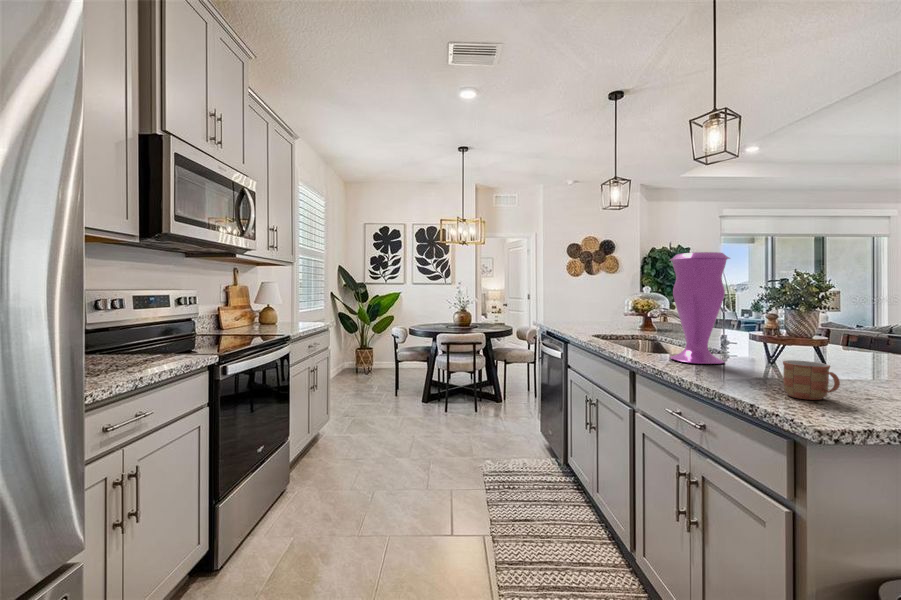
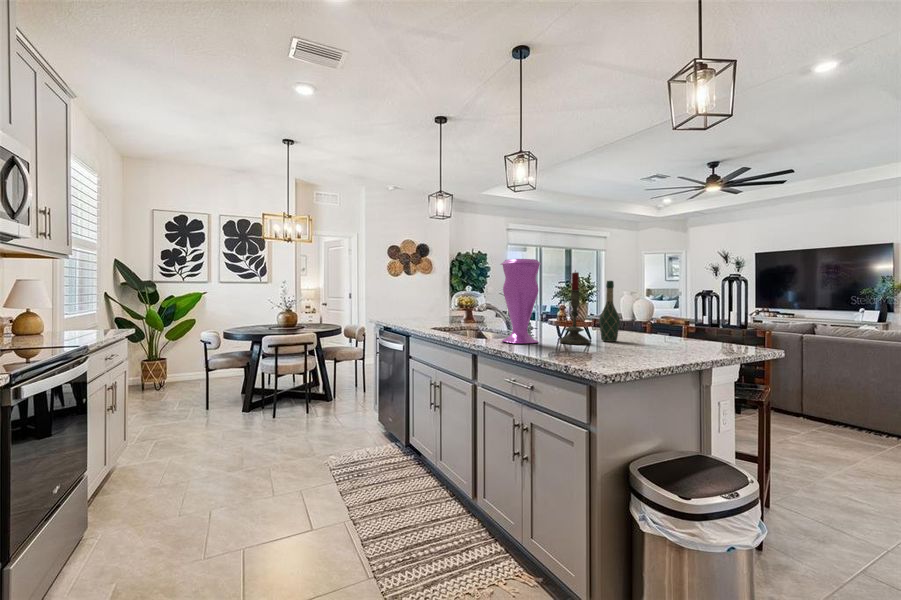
candle: none [759,265,810,371] -> present [560,272,589,344]
wine bottle: none [831,279,869,369] -> present [599,281,620,342]
mug: present [783,360,840,400] -> none [582,335,614,359]

